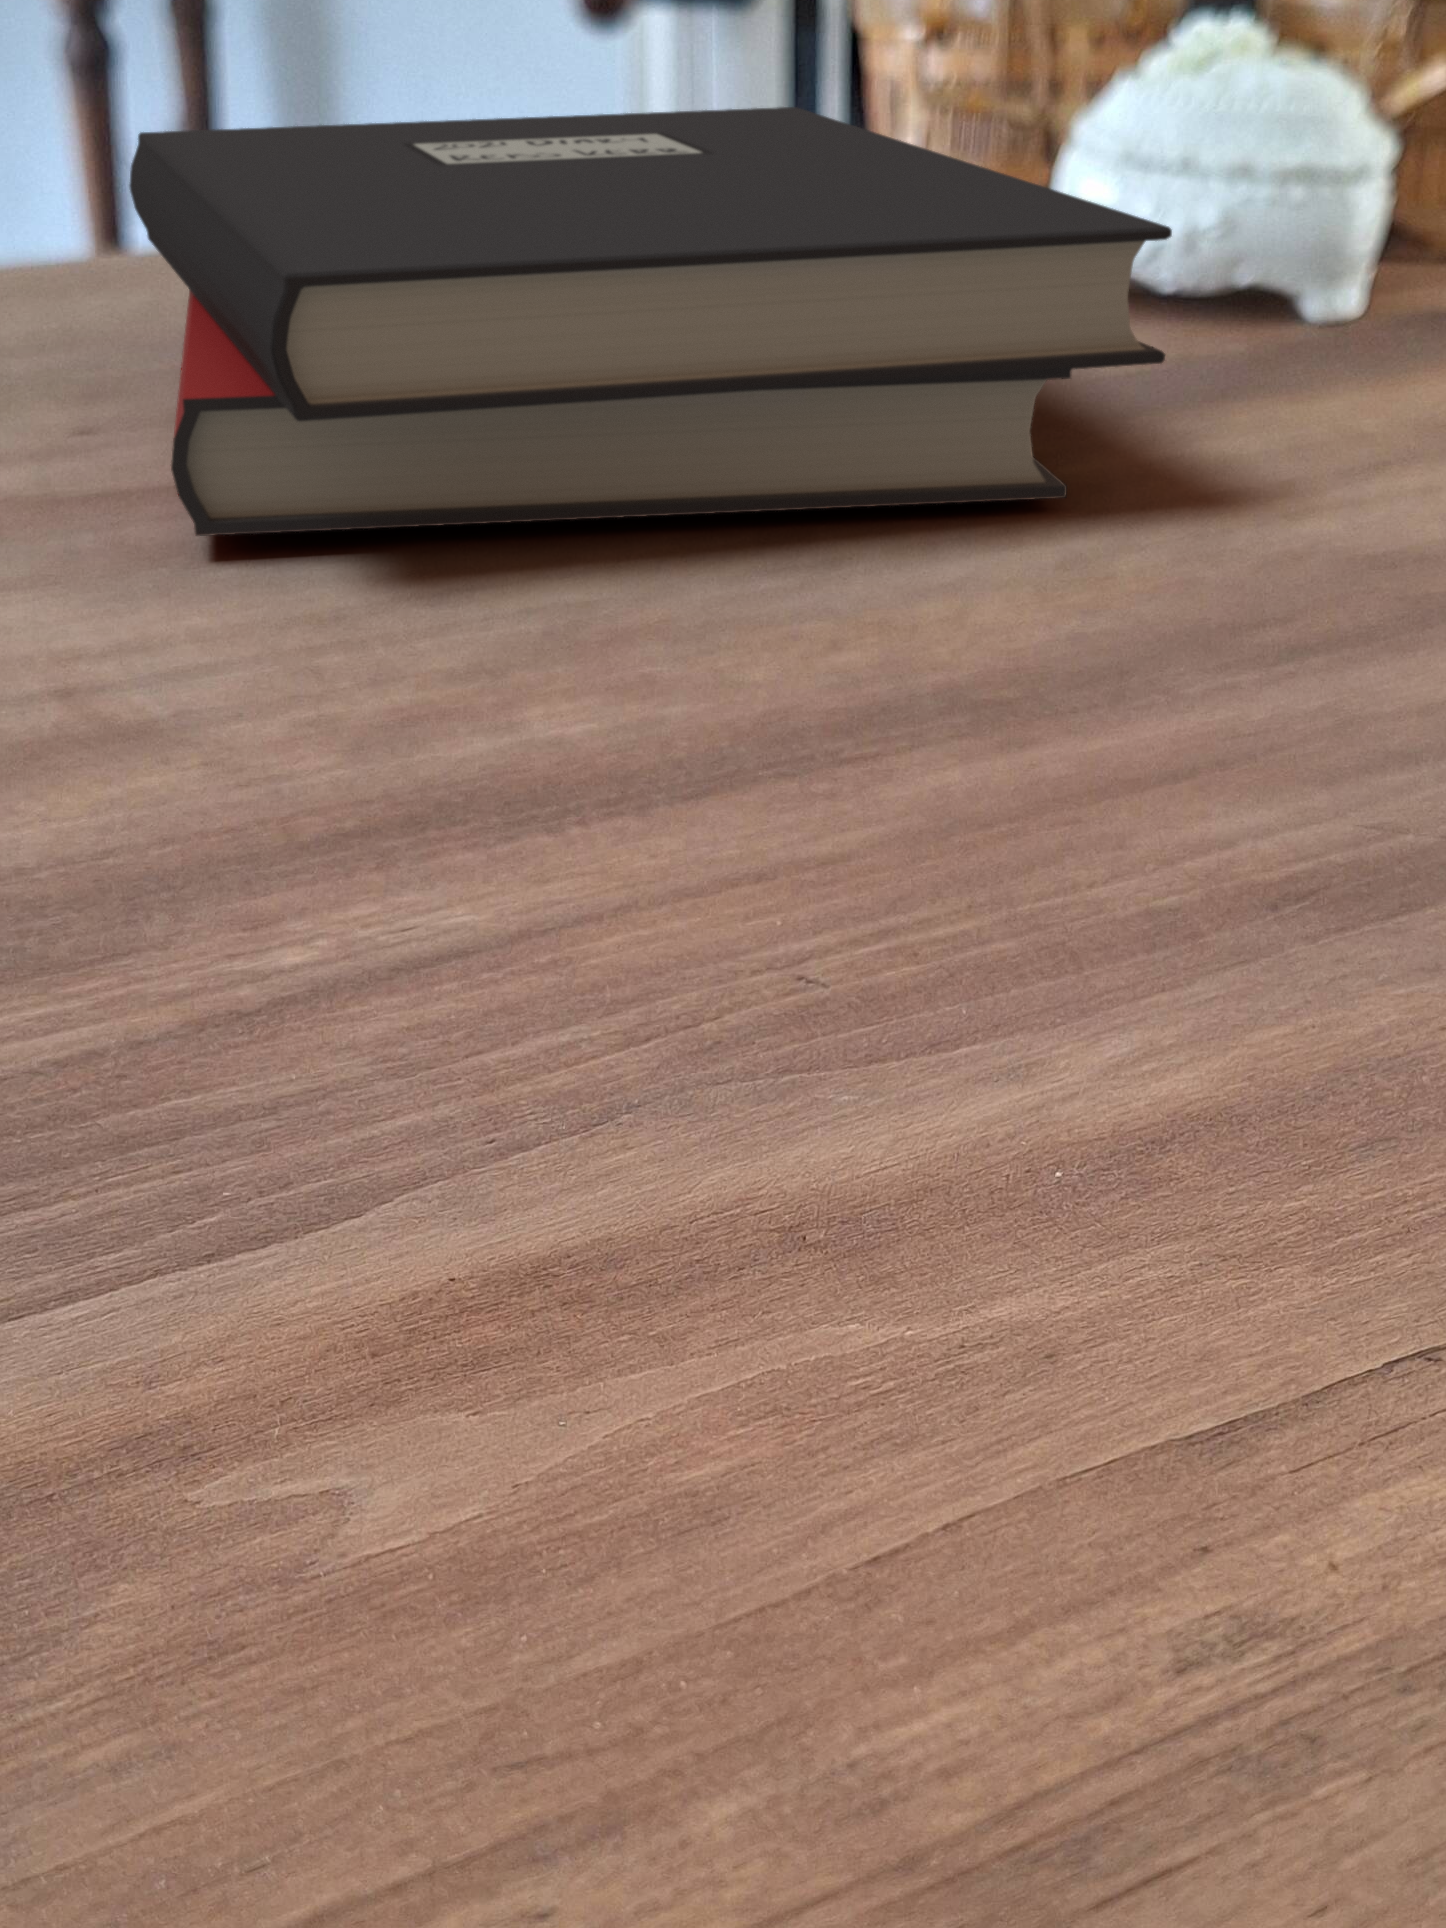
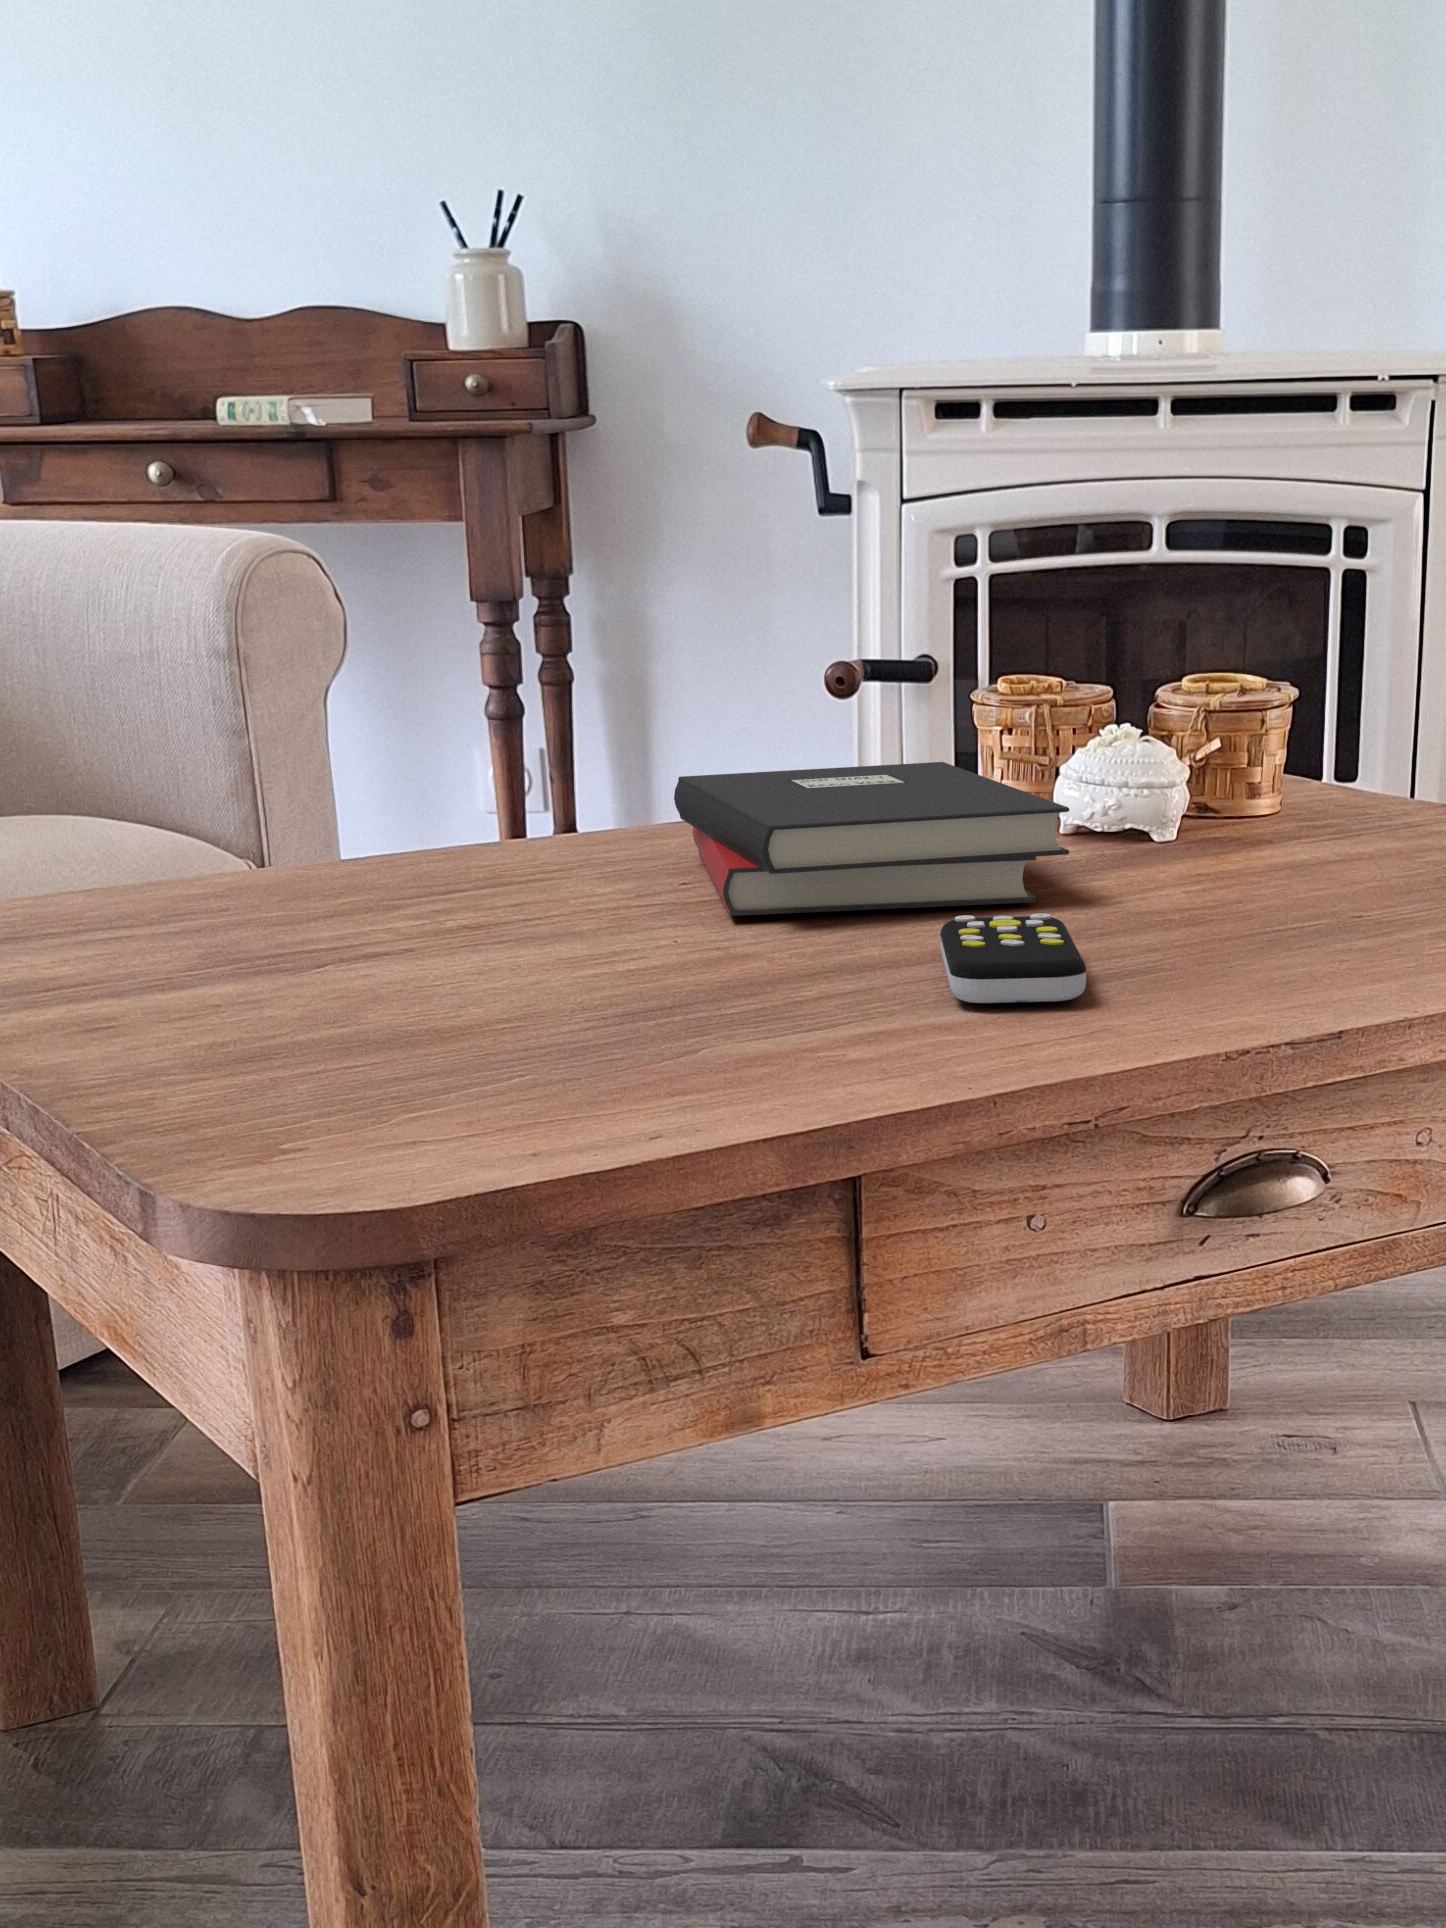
remote control: none [814,586,1391,1015] -> present [940,913,1086,1003]

